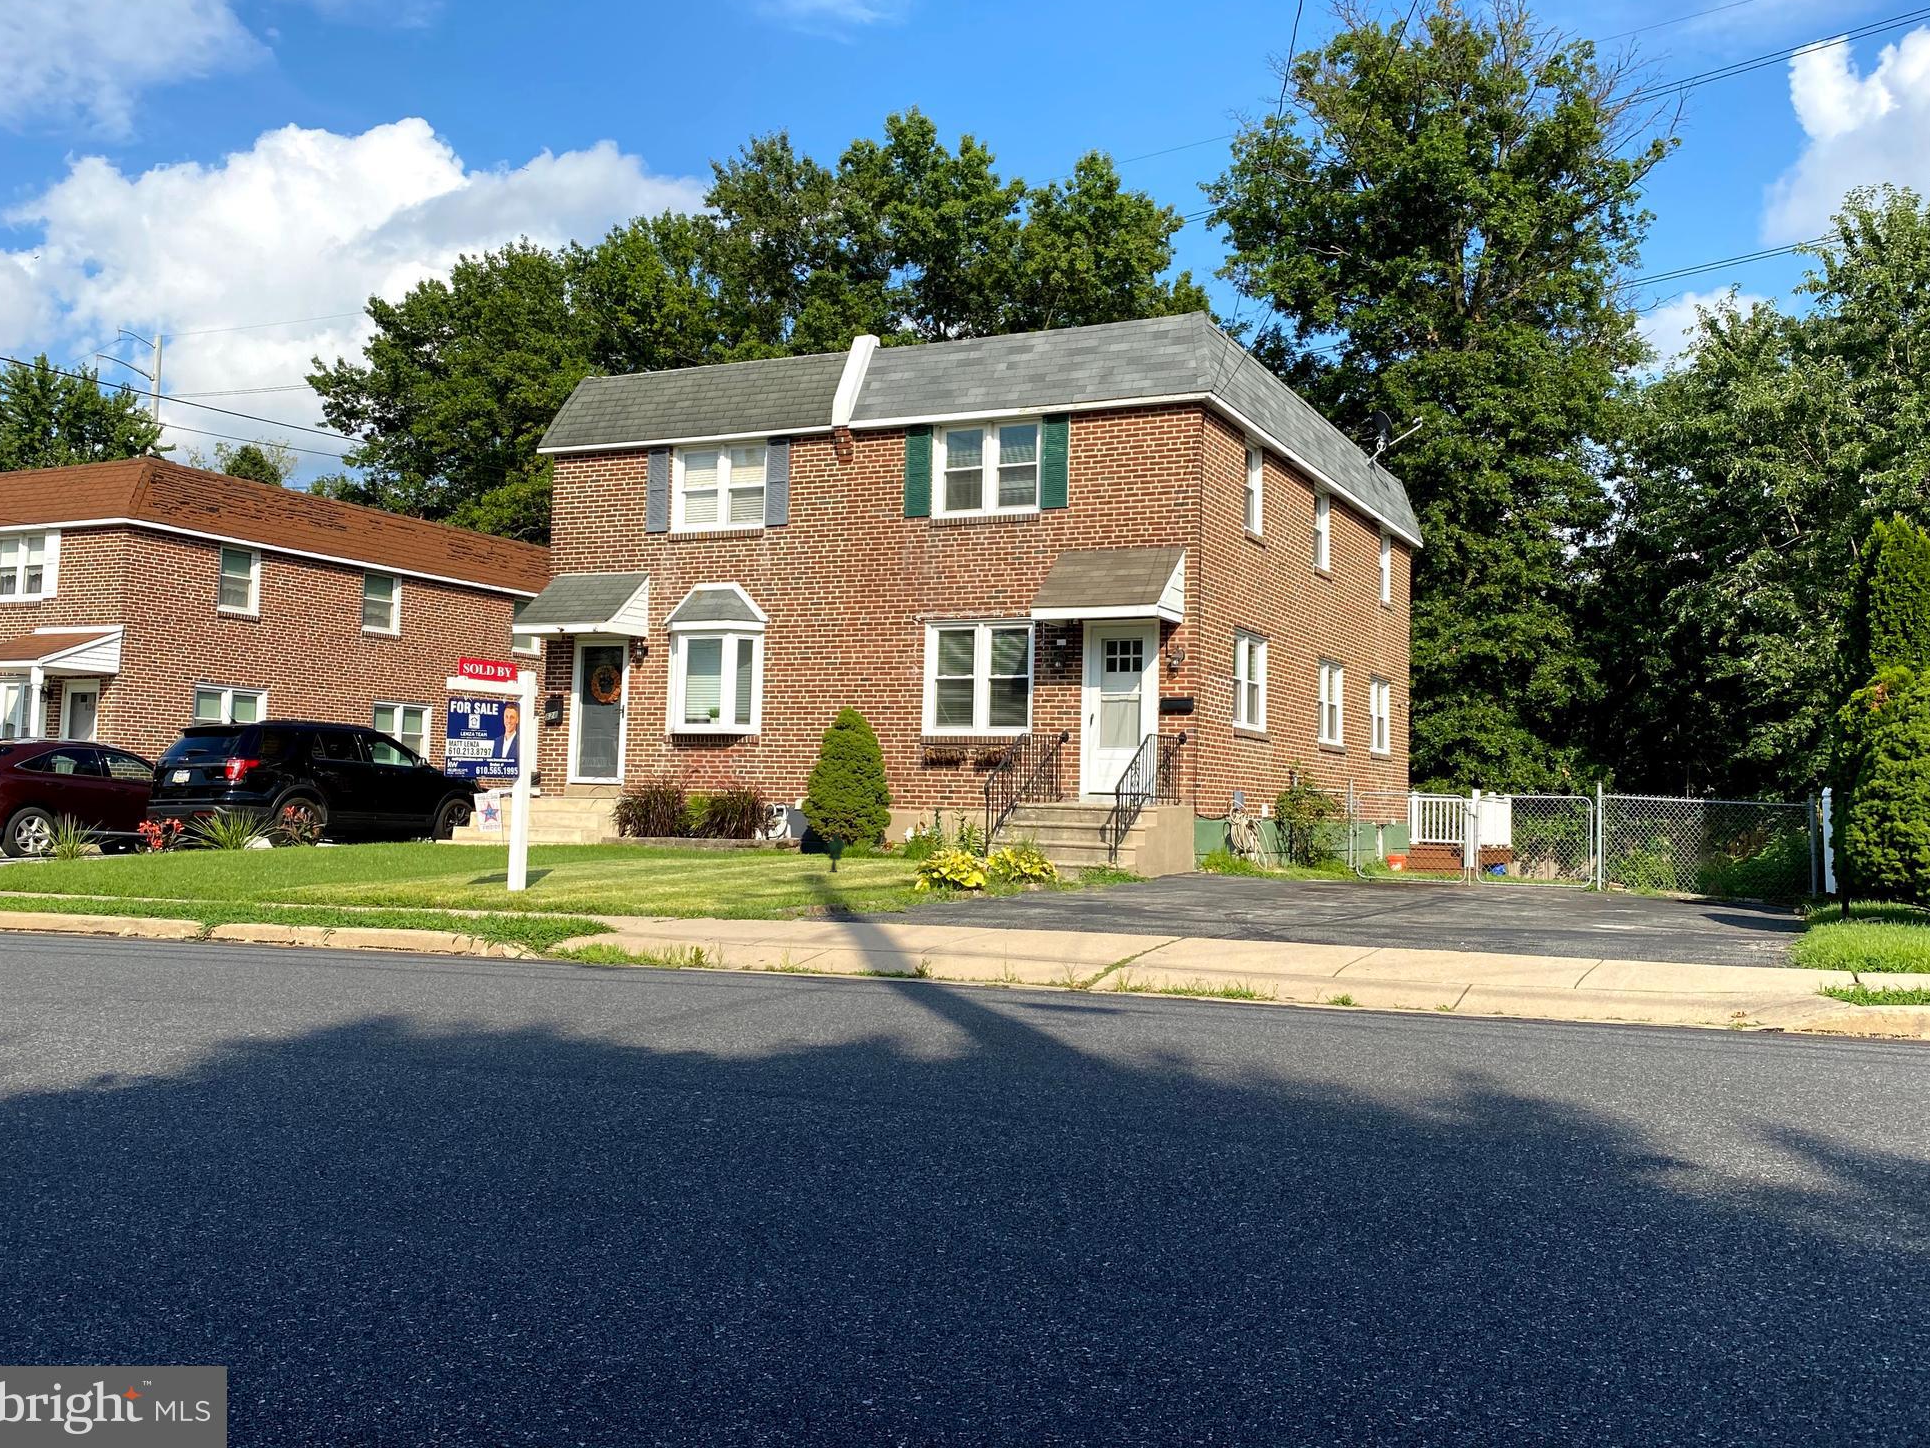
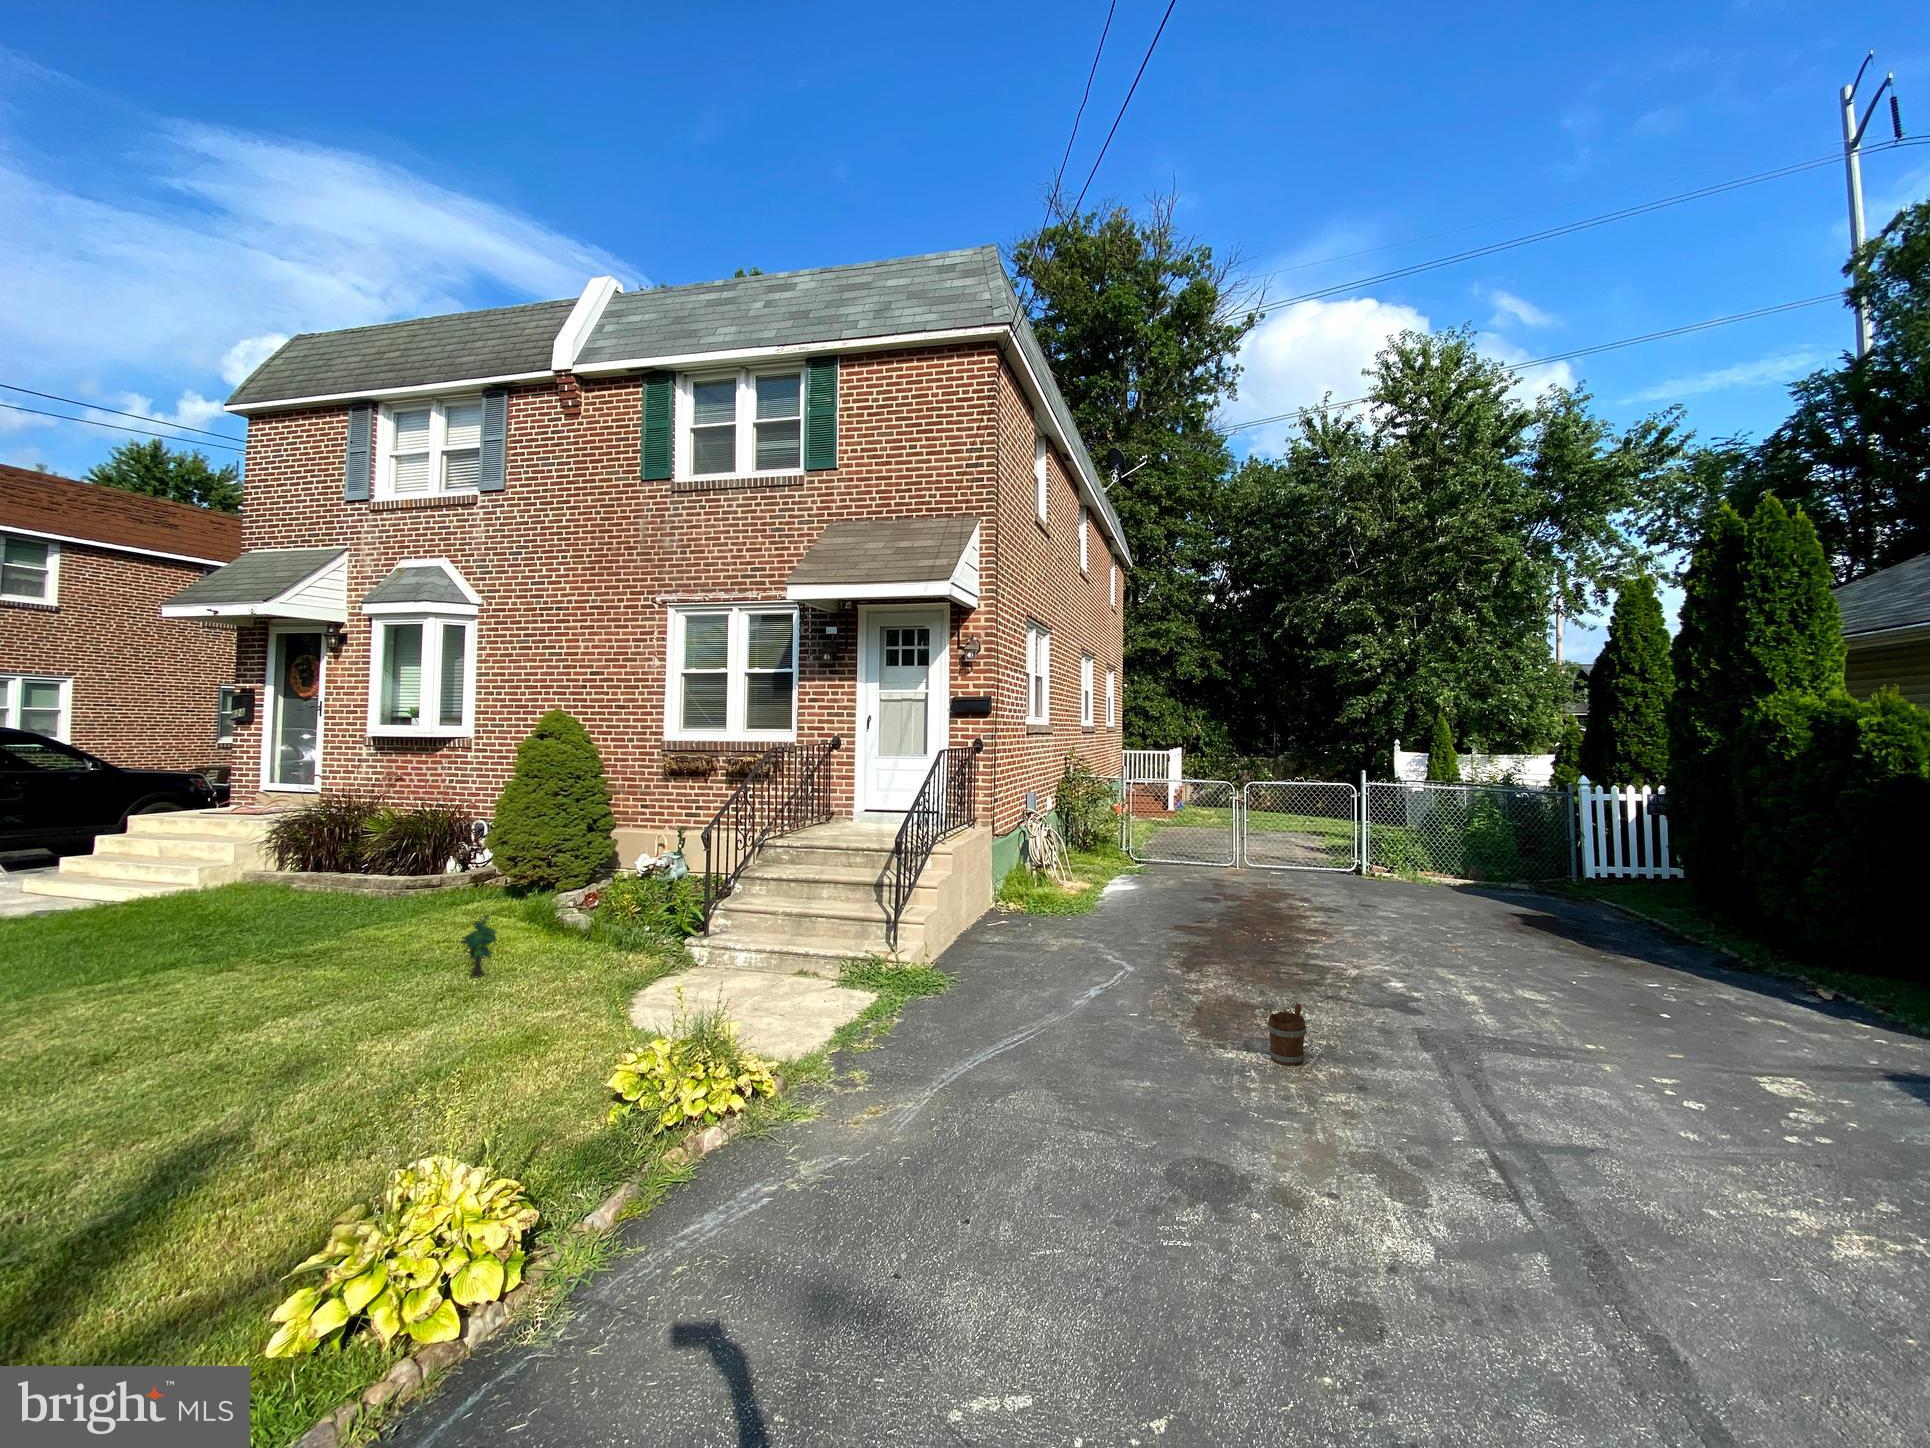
bucket: none [1335,870,1361,899] -> present [1267,1004,1307,1066]

